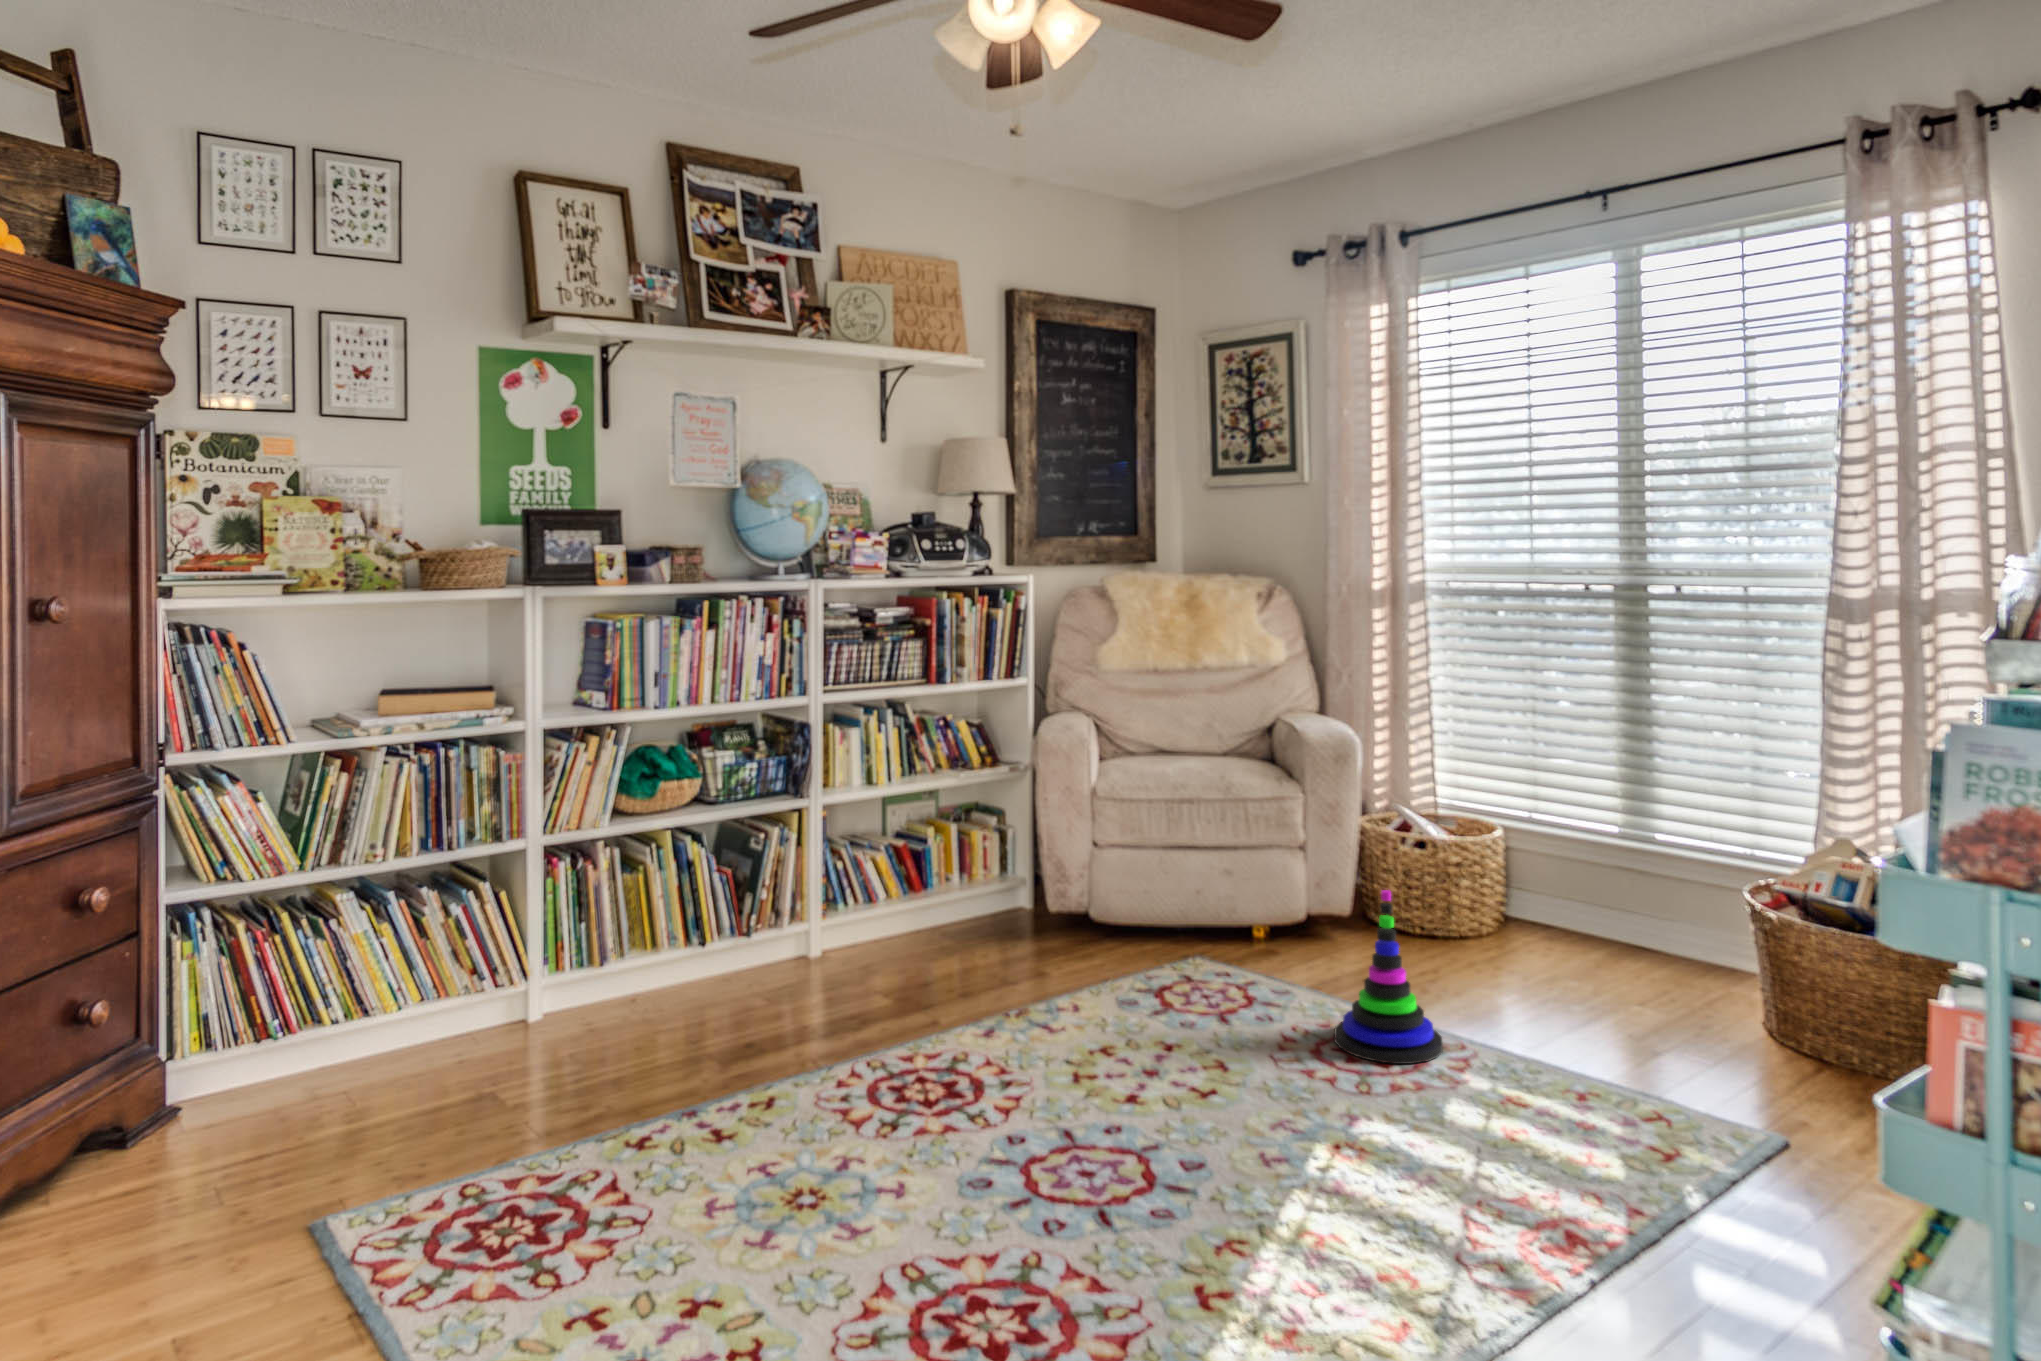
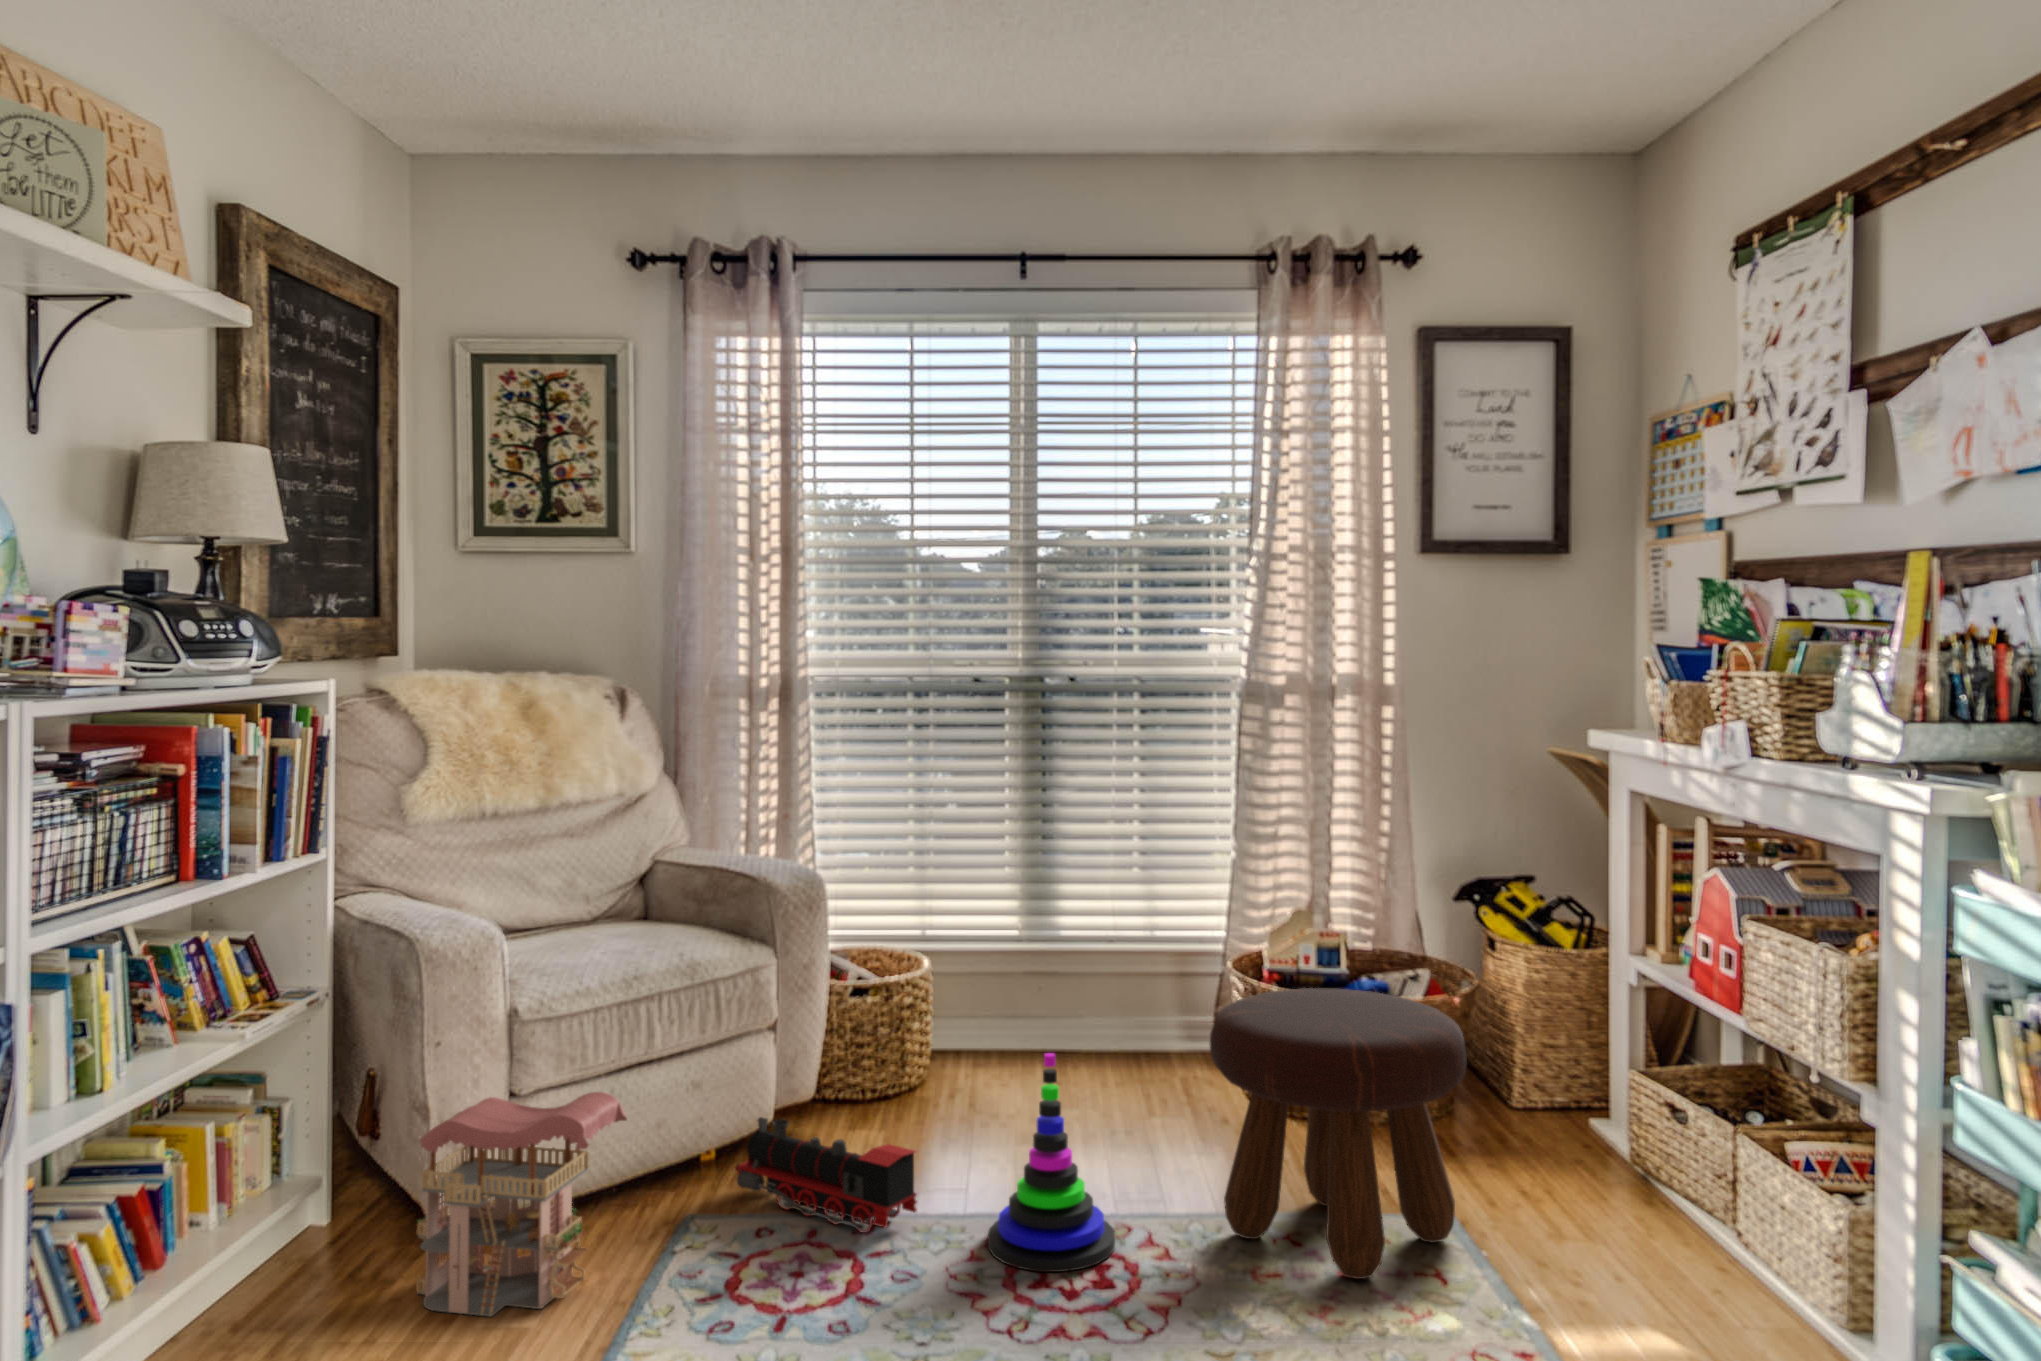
toy house: none [1007,841,1114,972] -> present [416,1092,627,1317]
footstool: none [1501,886,1770,1155] -> present [1210,988,1467,1279]
toy train: none [1240,904,1321,997] -> present [736,1117,917,1233]

